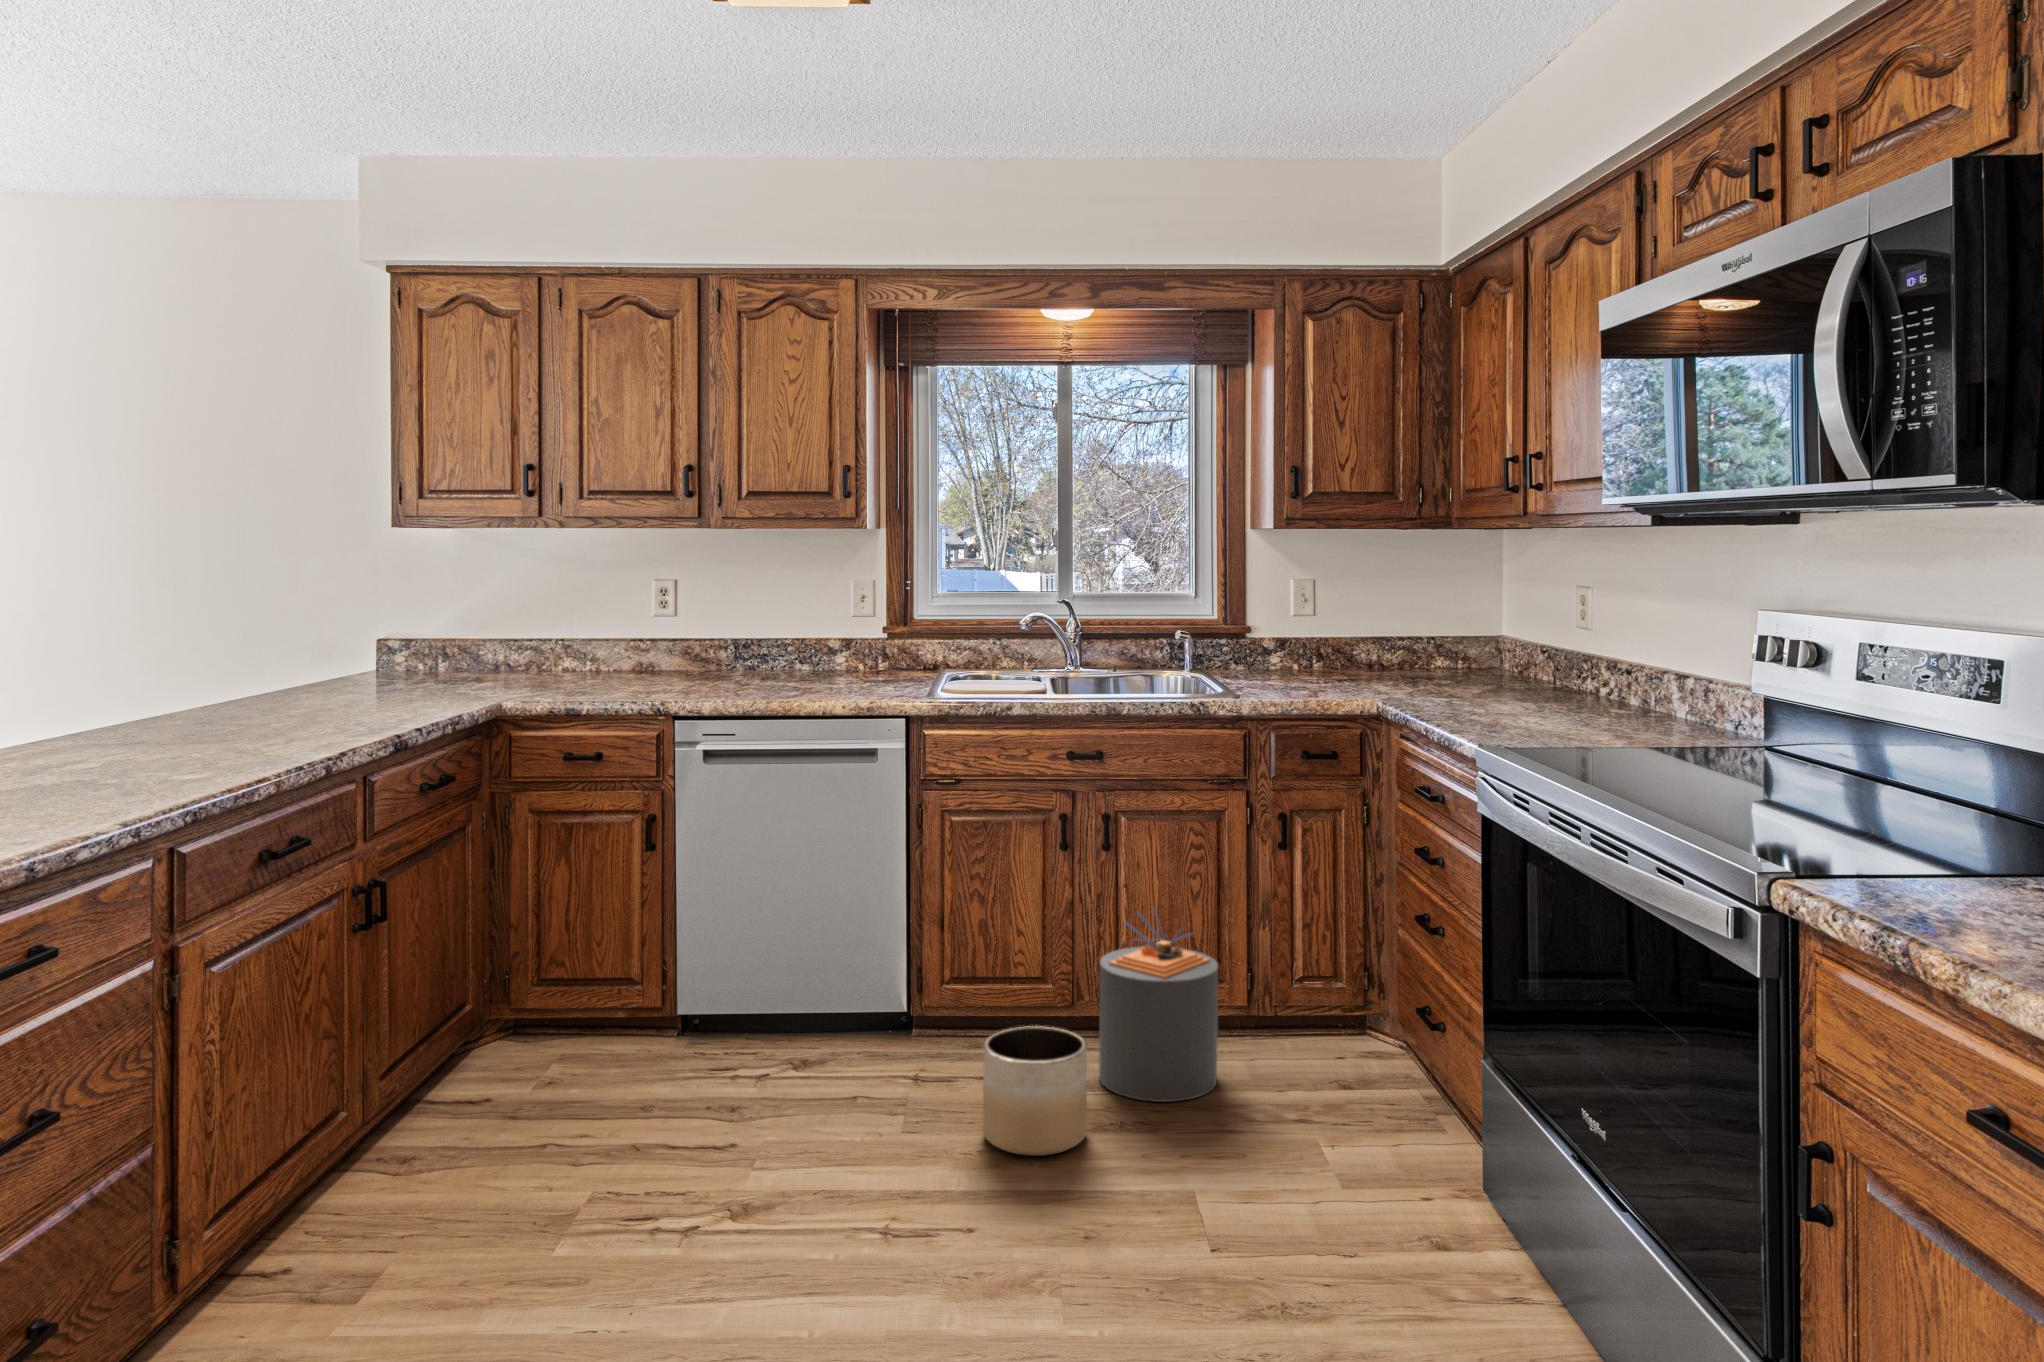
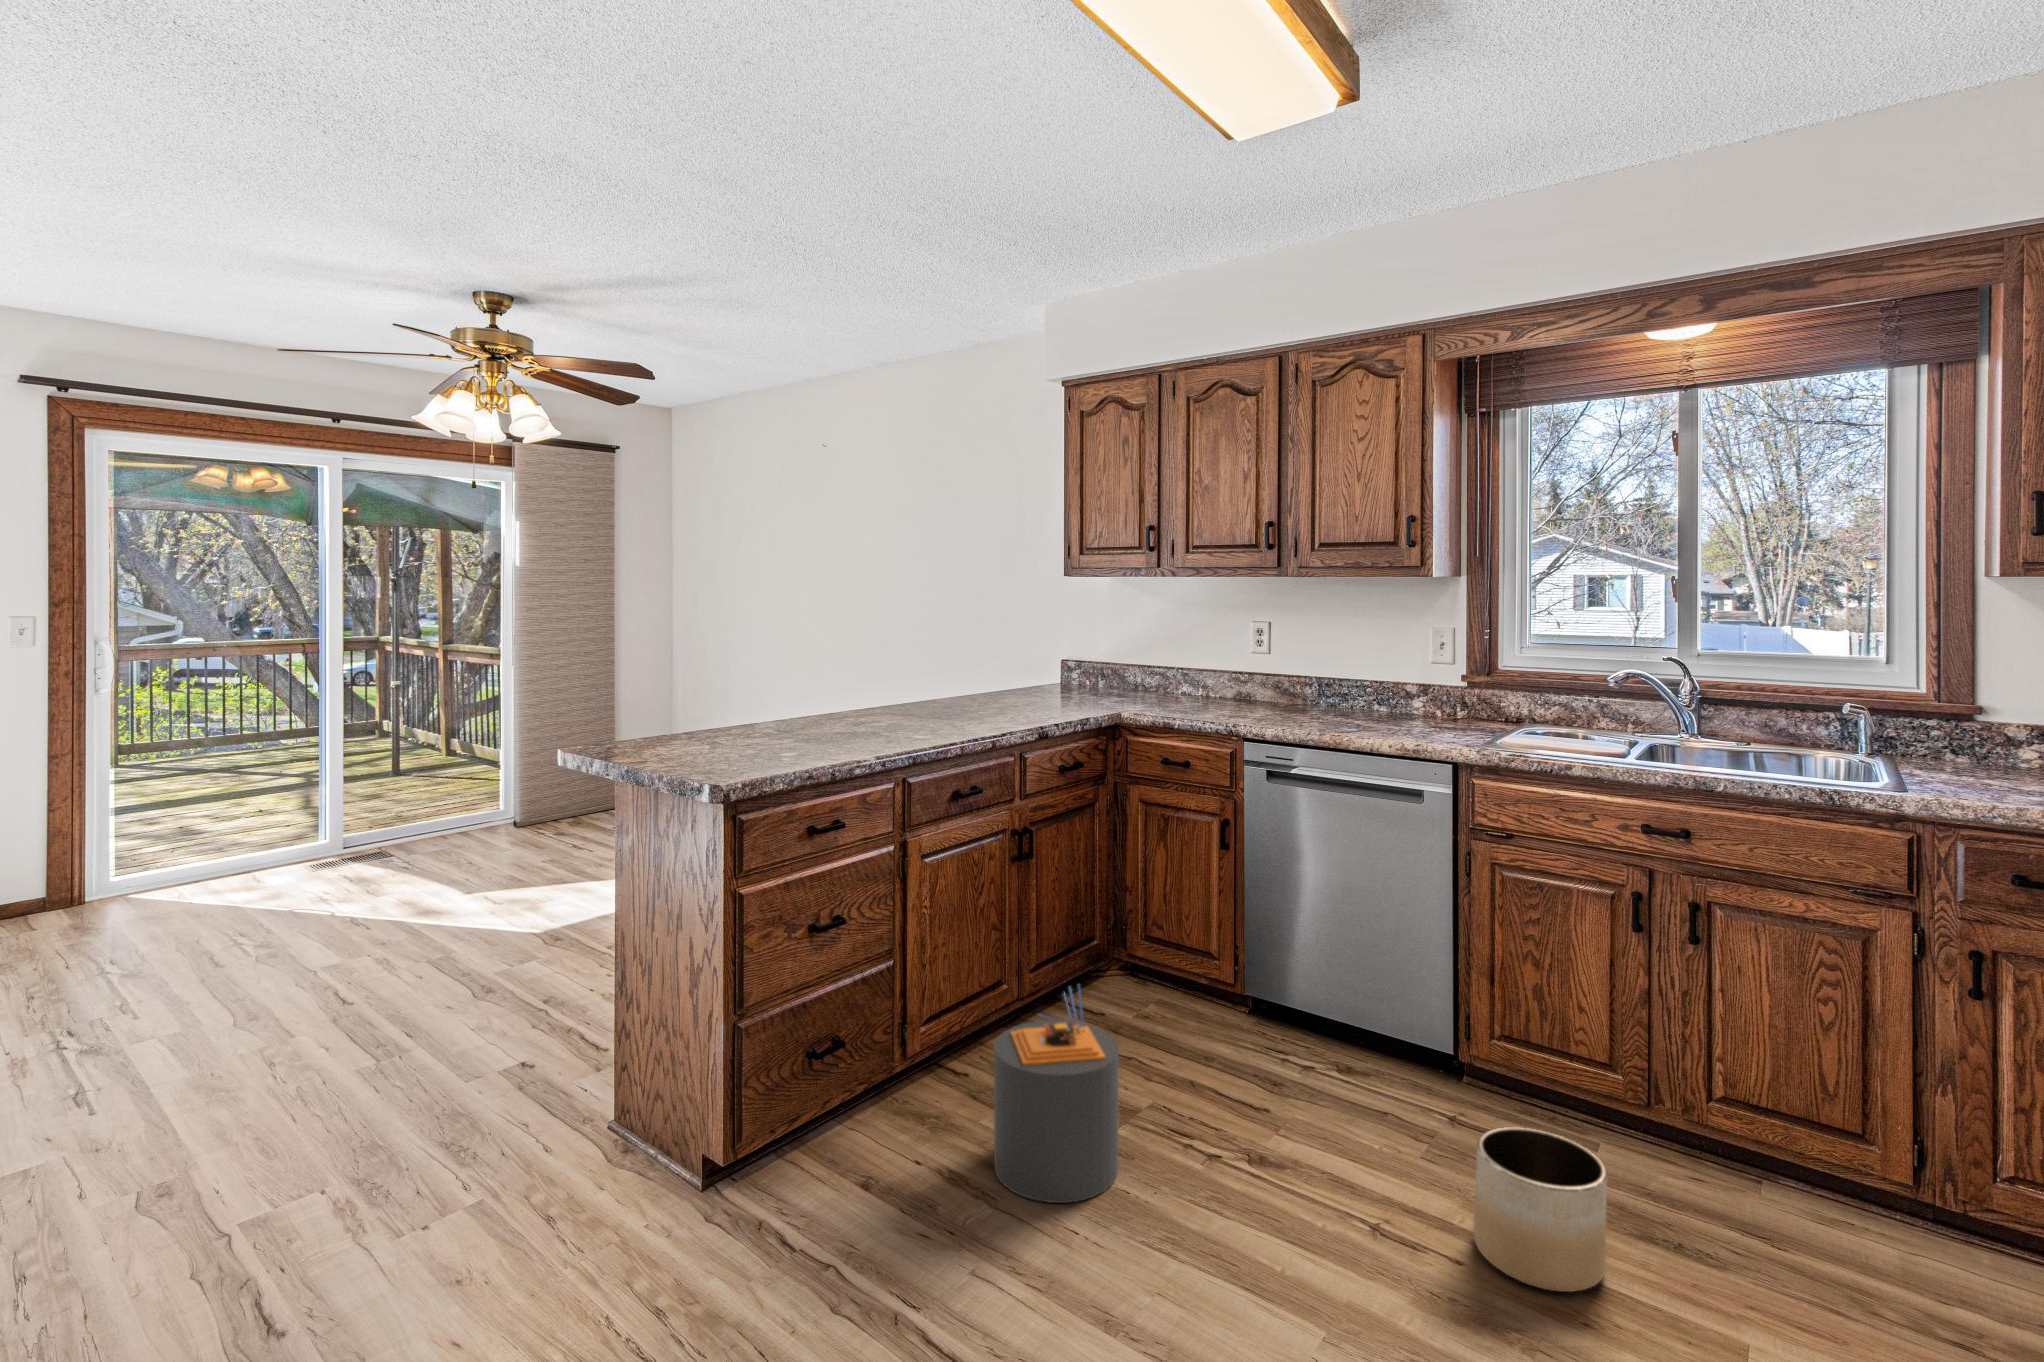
trash can: present [1099,906,1218,1102] -> present [994,984,1119,1203]

